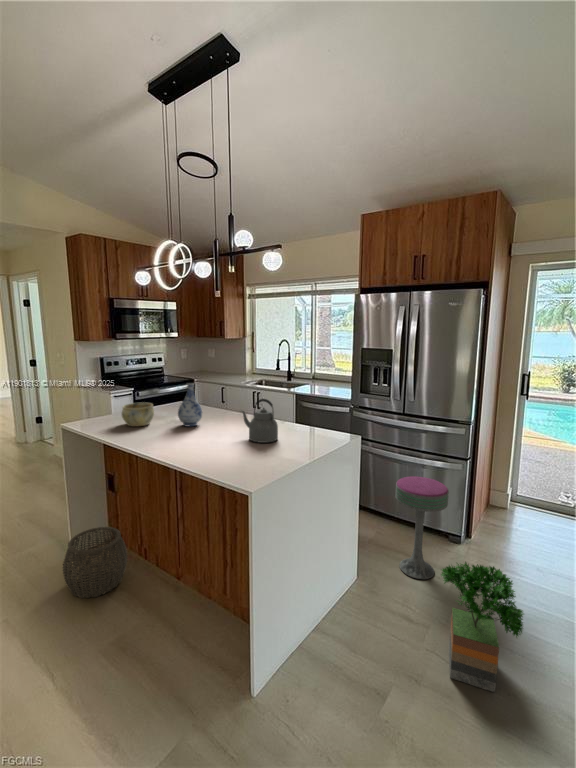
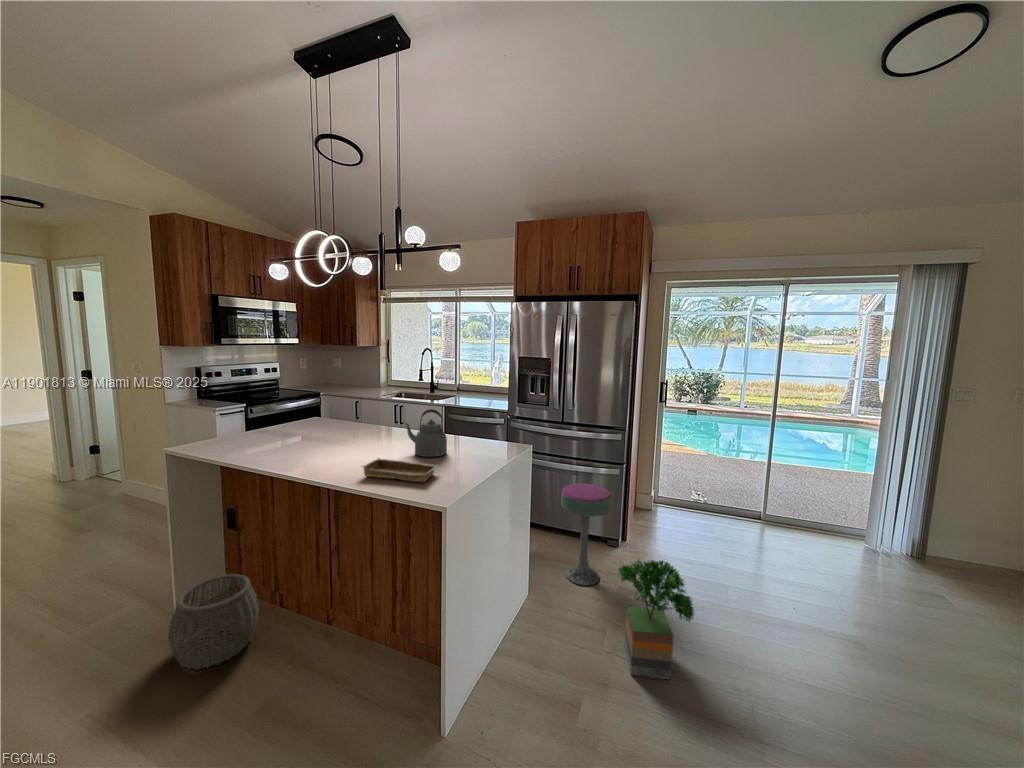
vase: present [178,383,202,426] -> none [324,394,353,444]
ceramic bowl: present [122,403,154,426] -> none [250,418,292,447]
tray: none [194,441,263,466] -> present [361,458,438,482]

